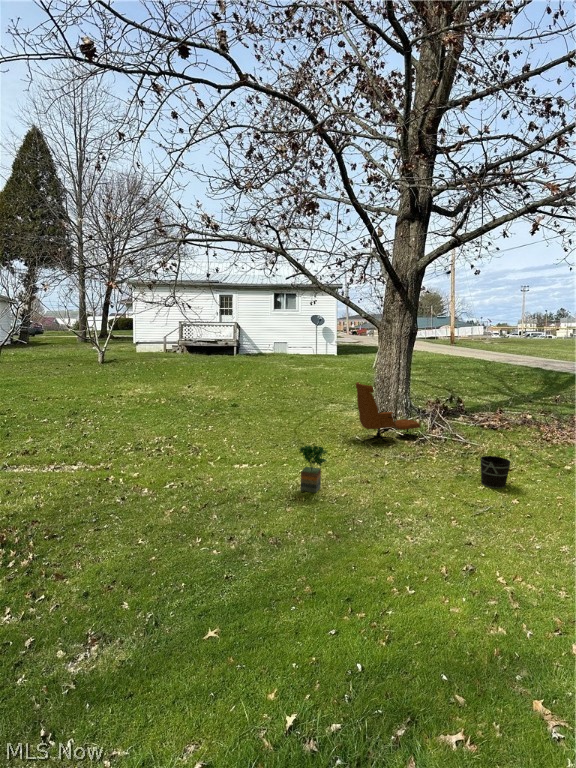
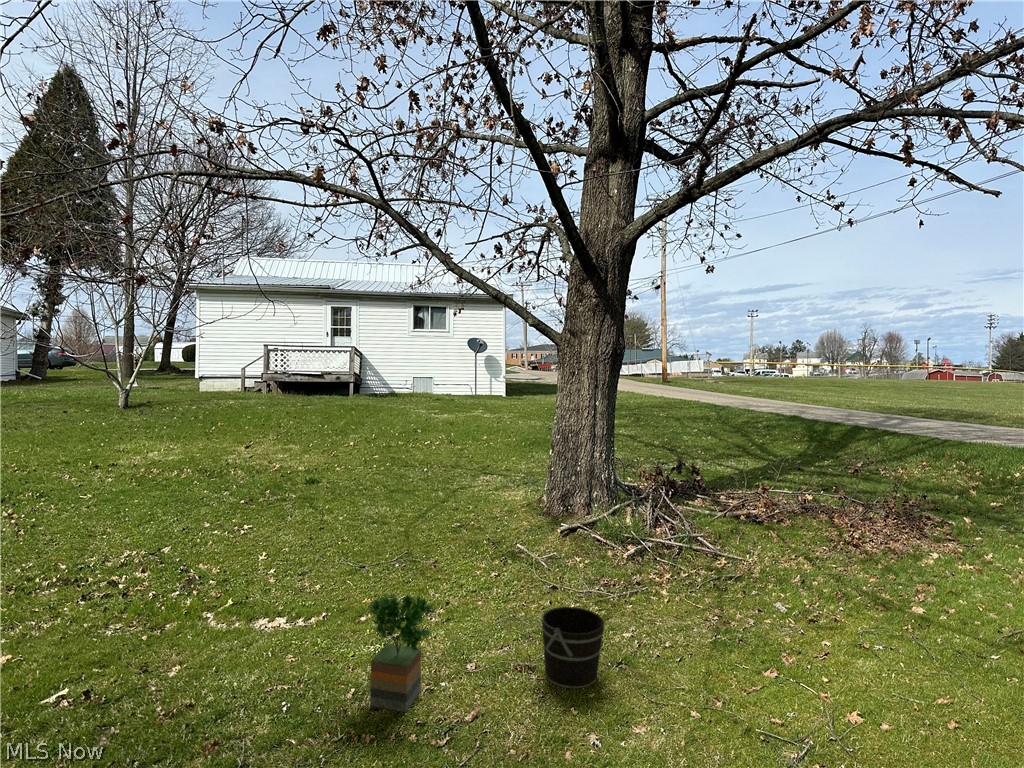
lounge chair: present [356,382,421,445] -> none [515,442,635,564]
bucket: present [481,456,510,488] -> present [542,606,604,688]

